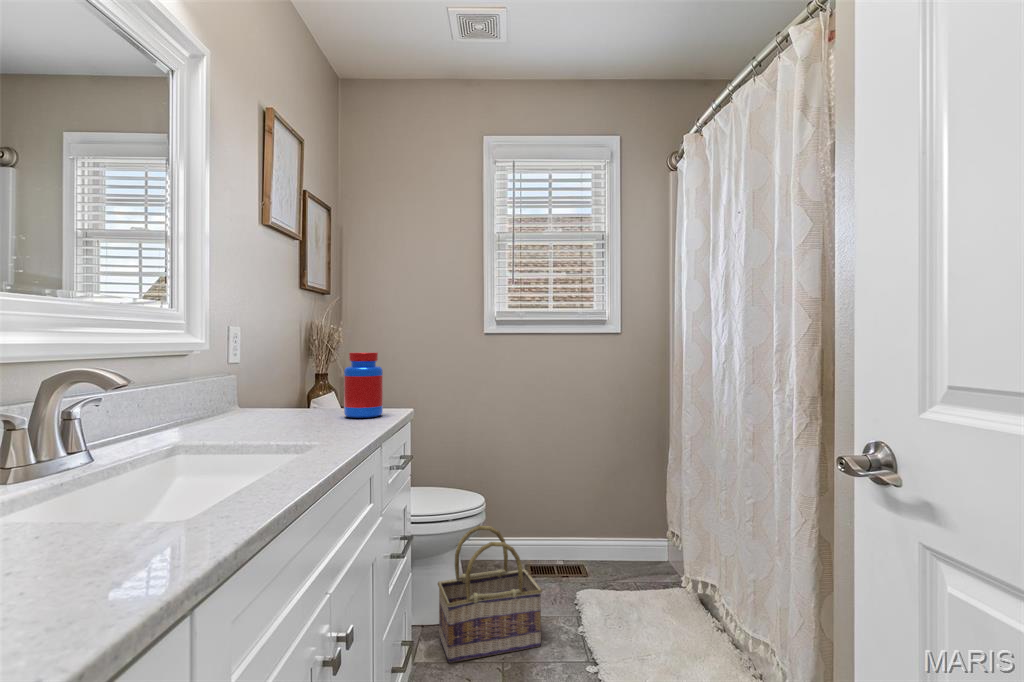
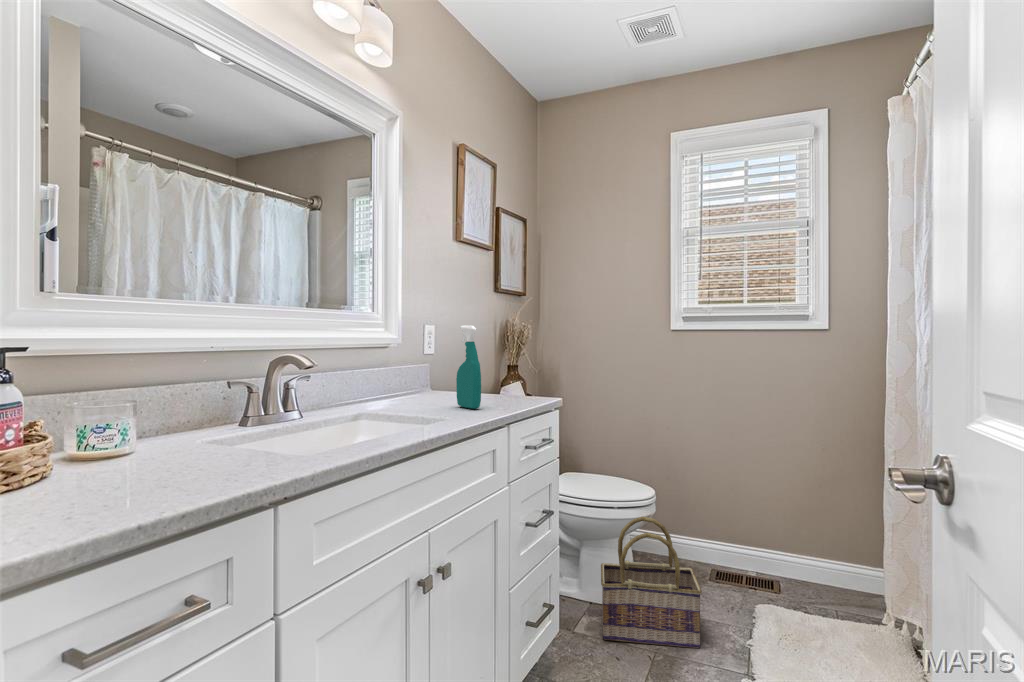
spray bottle: none [304,328,340,429] -> present [456,325,481,409]
jar: present [344,352,383,418] -> none [497,346,530,402]

